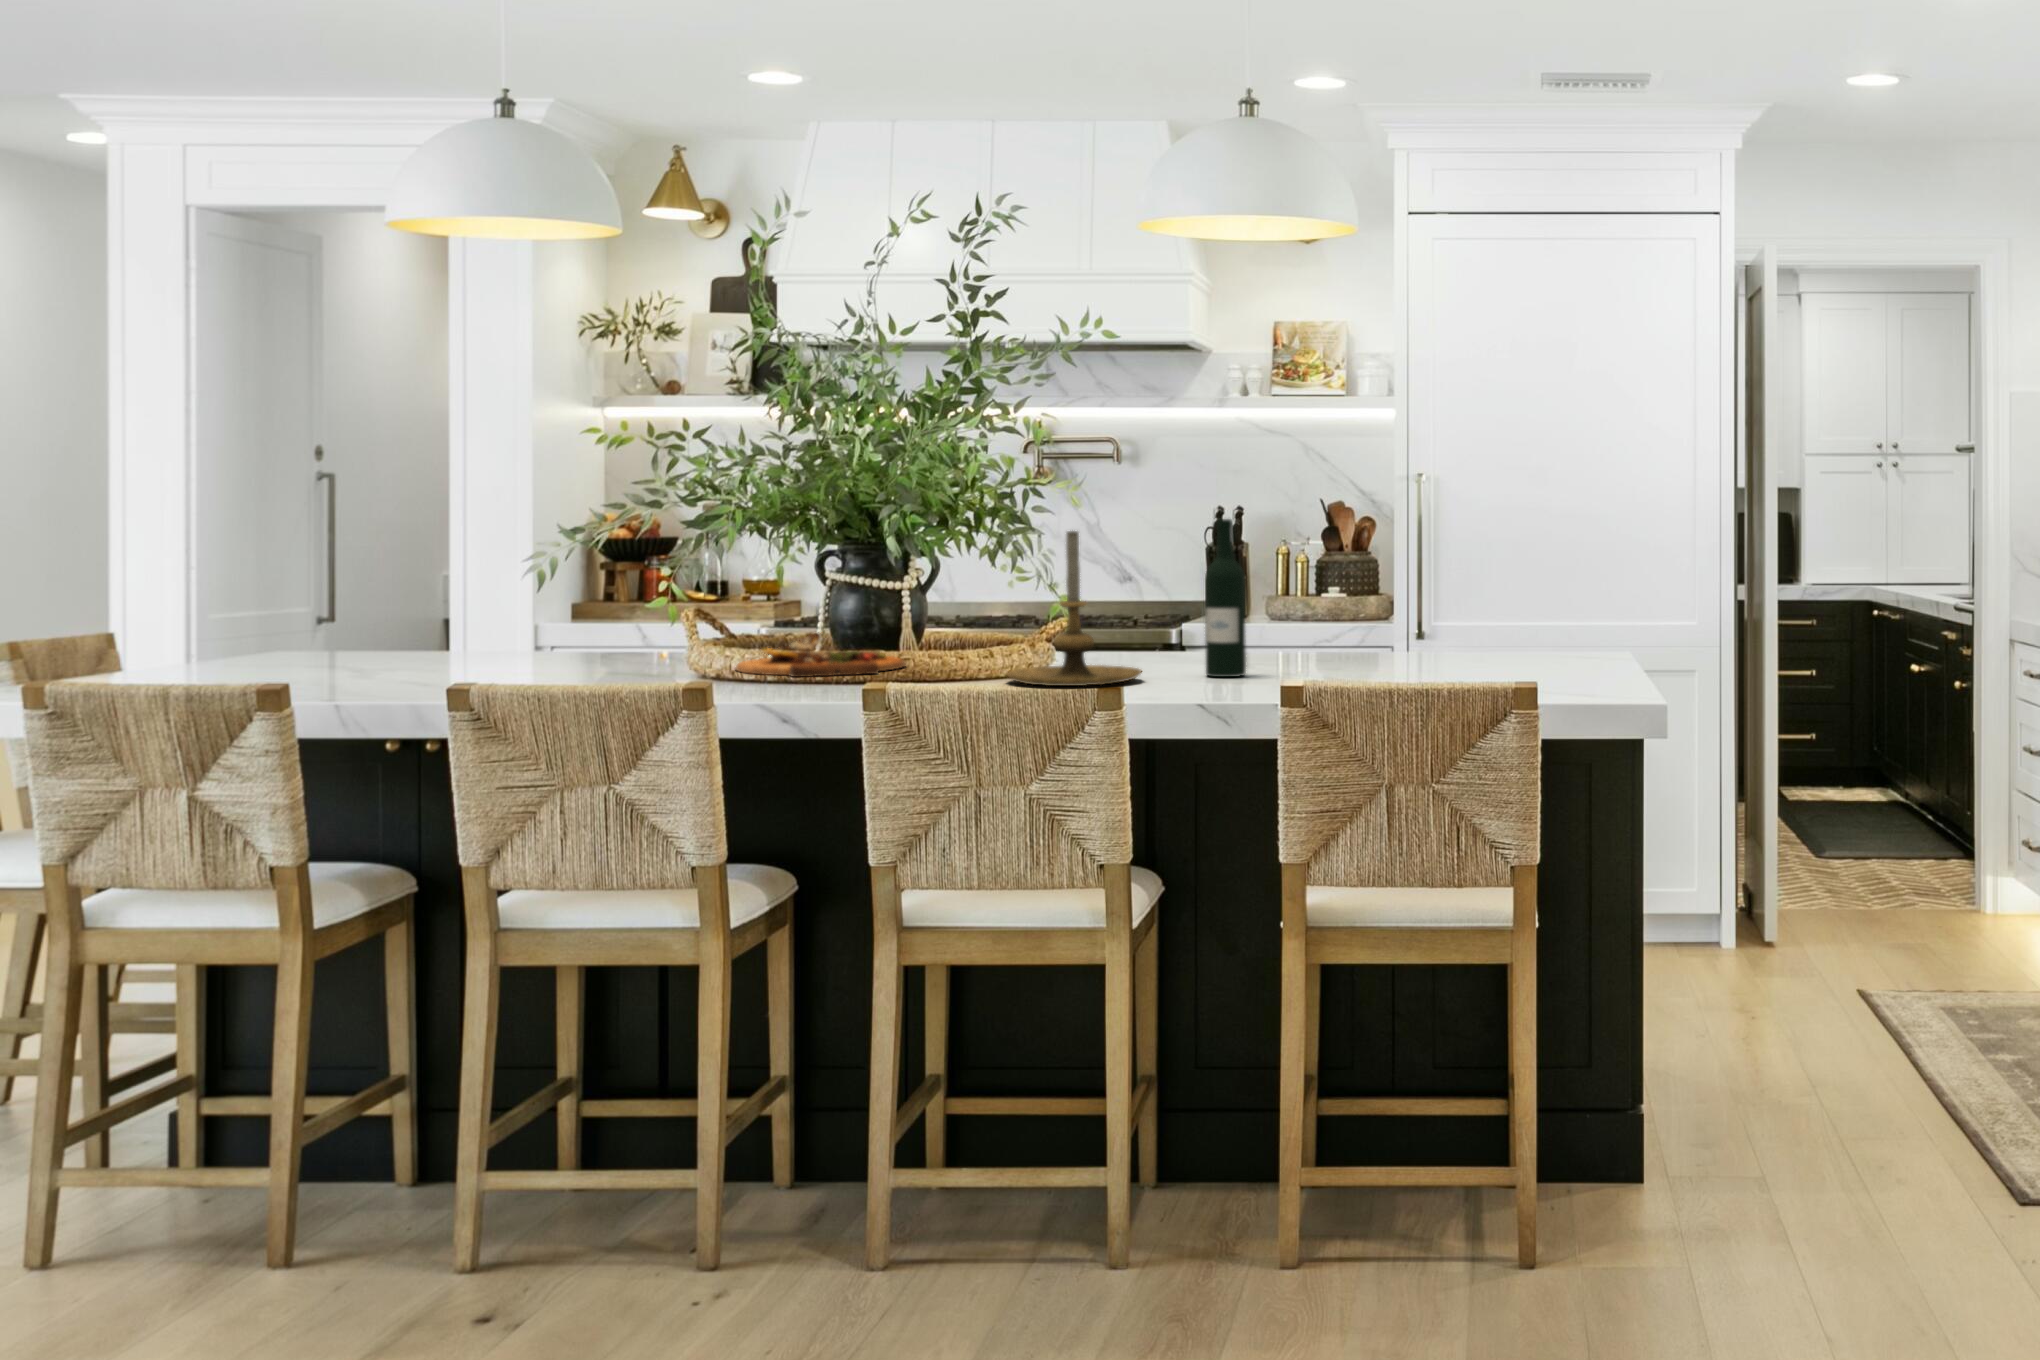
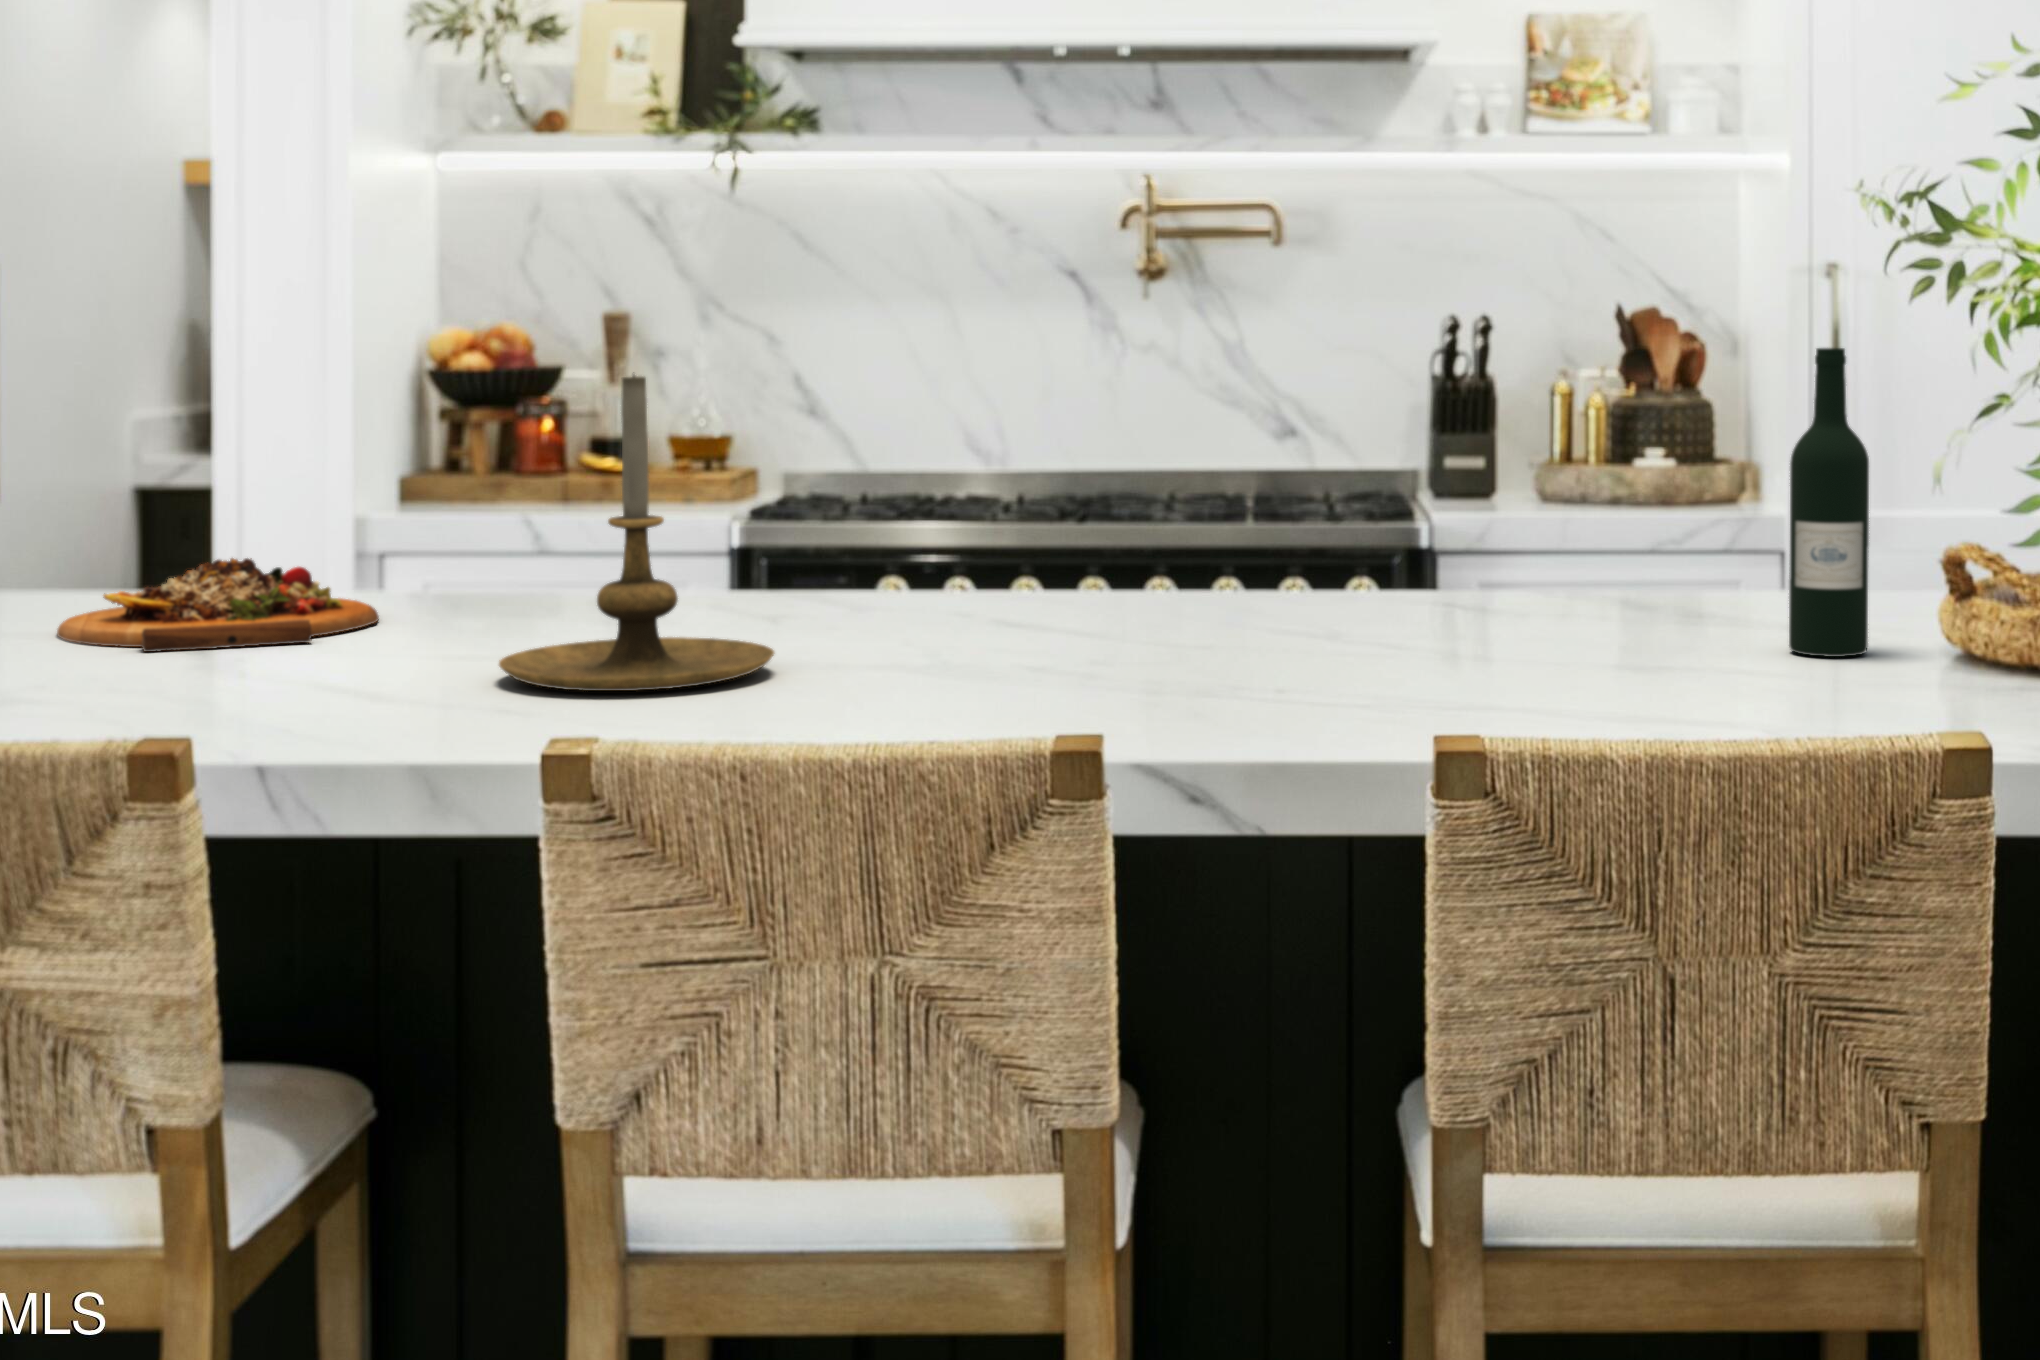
candle holder: present [1006,531,1142,686] -> present [499,375,774,691]
cutting board: present [736,632,905,677] -> present [57,558,379,652]

